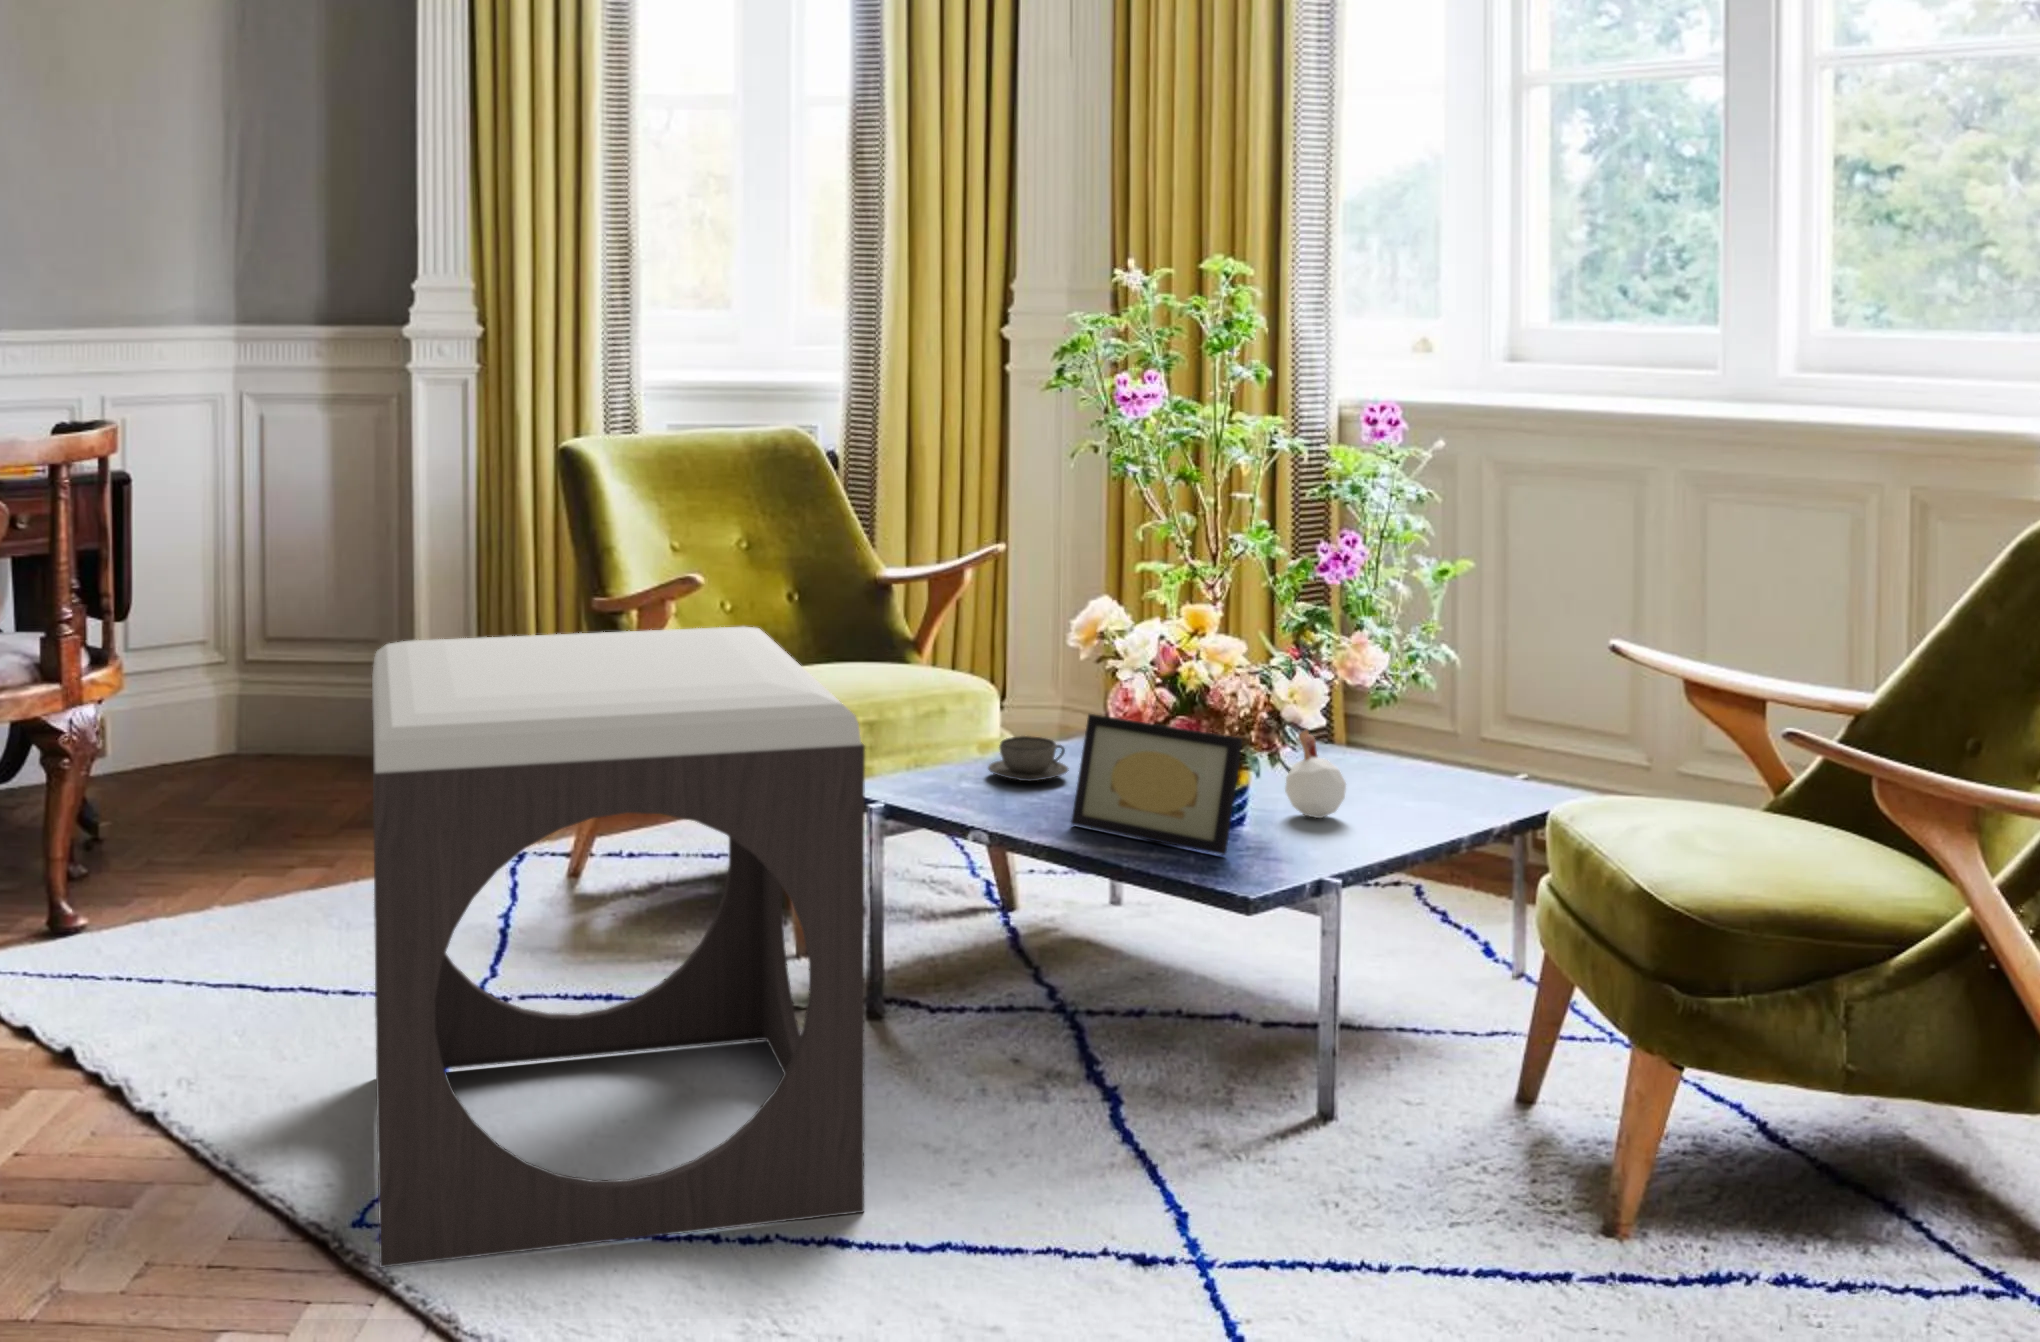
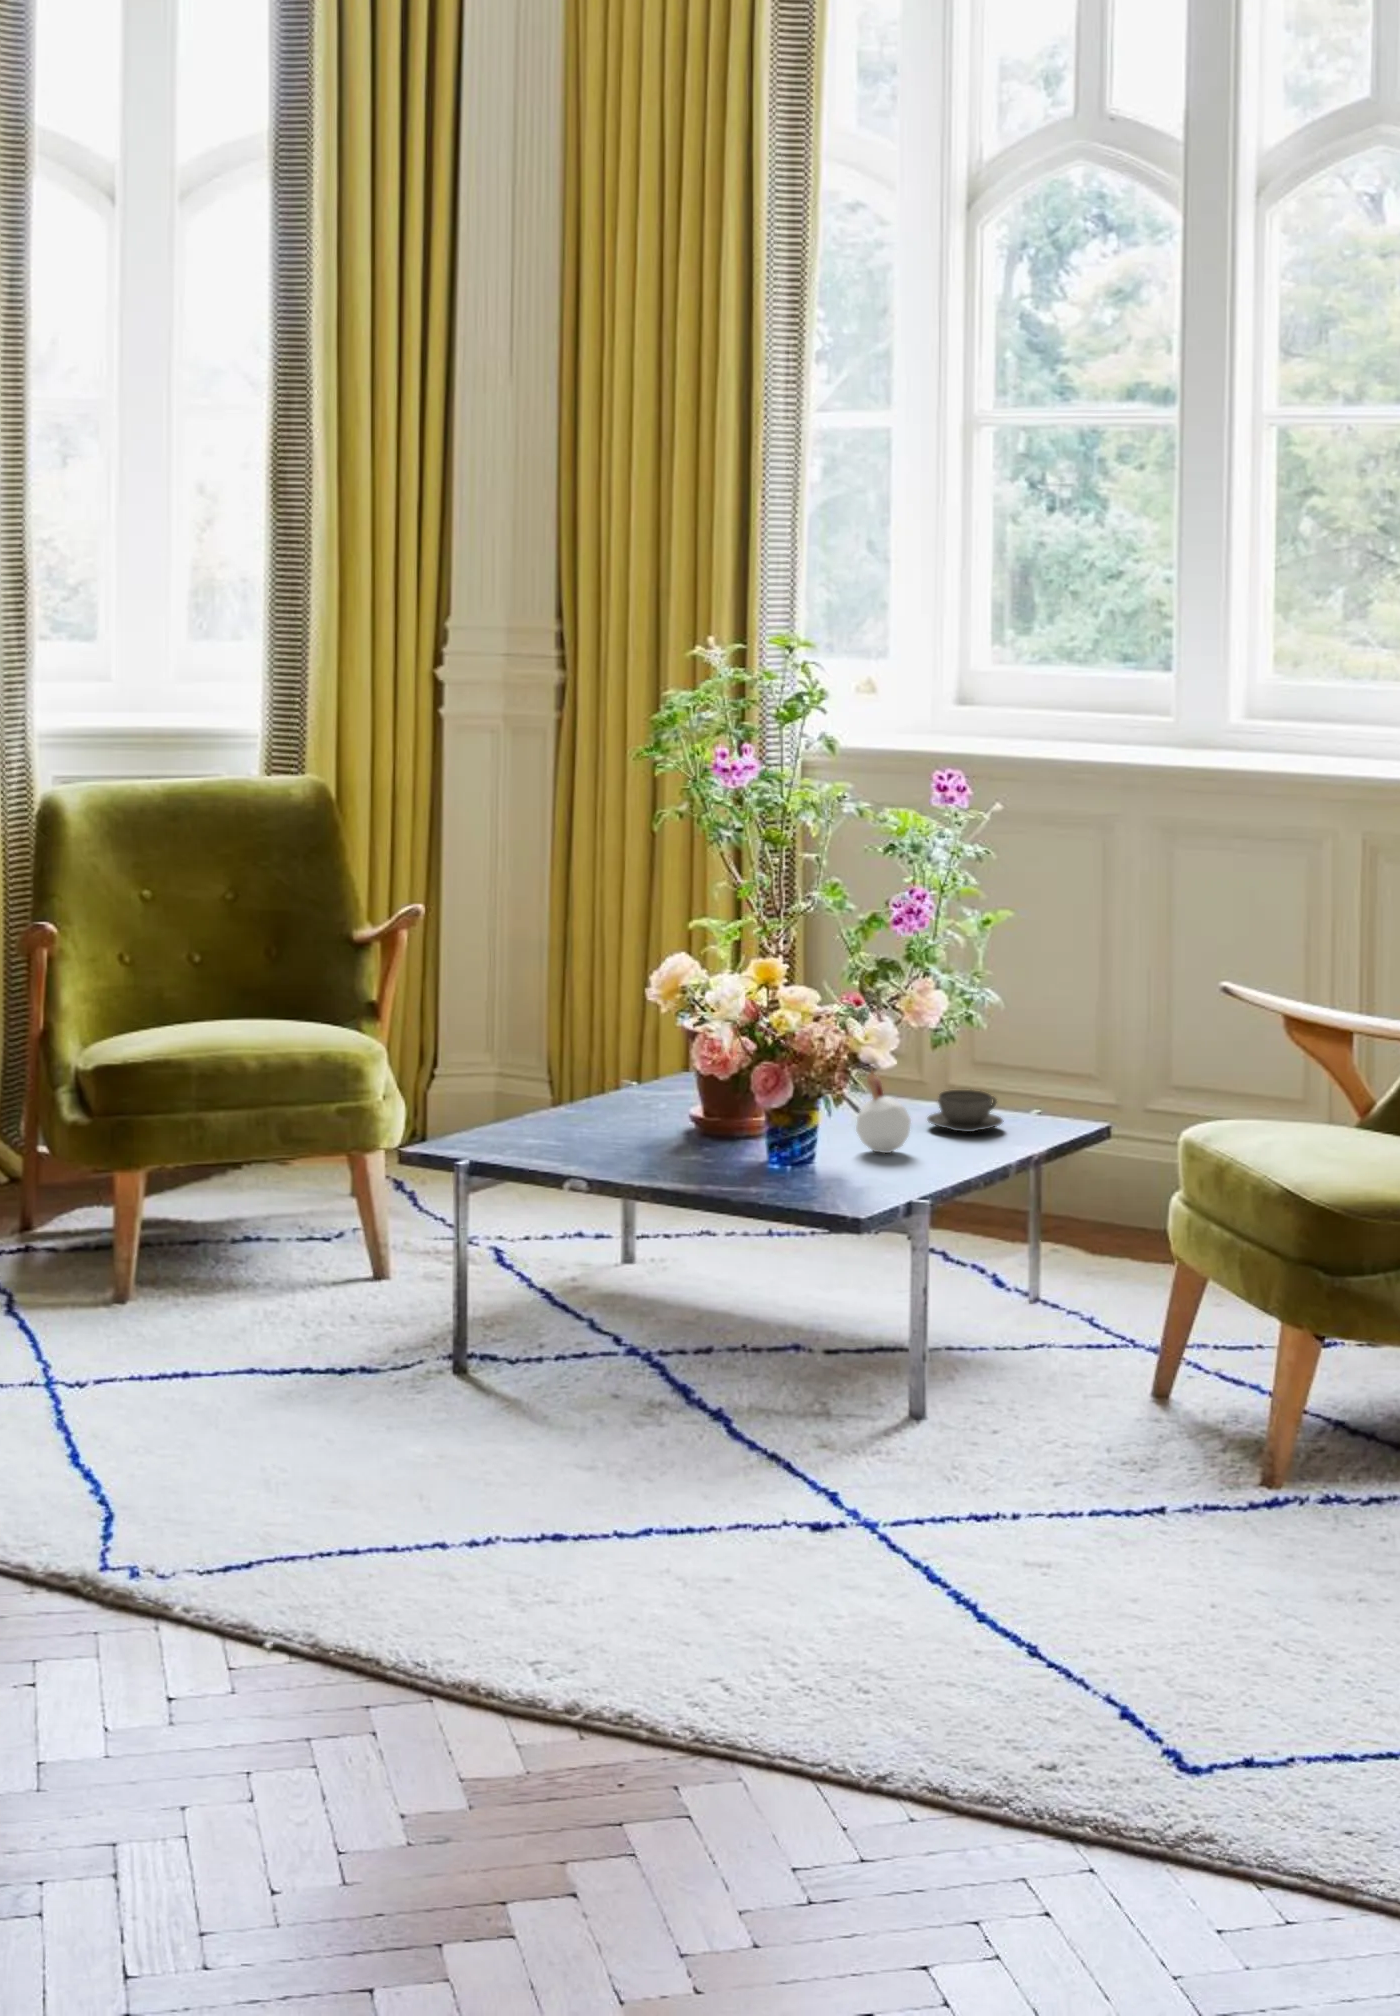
footstool: present [372,627,865,1267] -> none [8,998,564,1603]
picture frame: present [1071,714,1242,855] -> none [675,1066,839,1187]
teacup: present [988,736,1069,781] -> present [927,1090,1003,1132]

